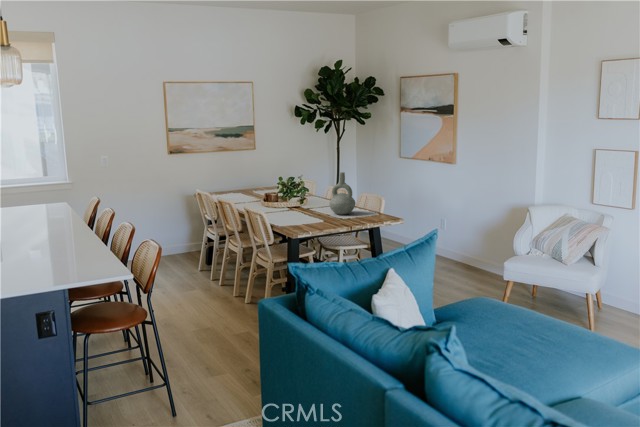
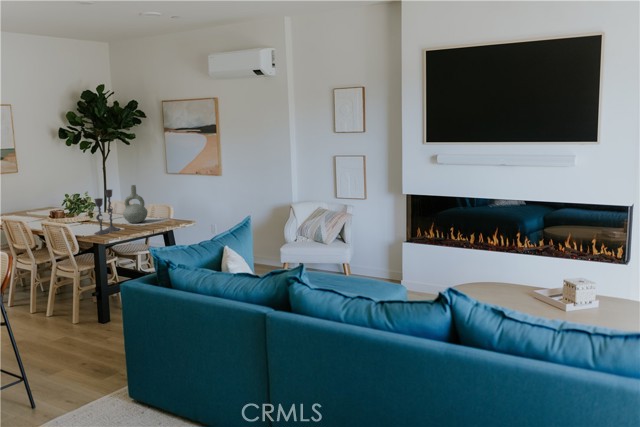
candlestick: none [292,177,320,225] -> present [95,190,120,234]

